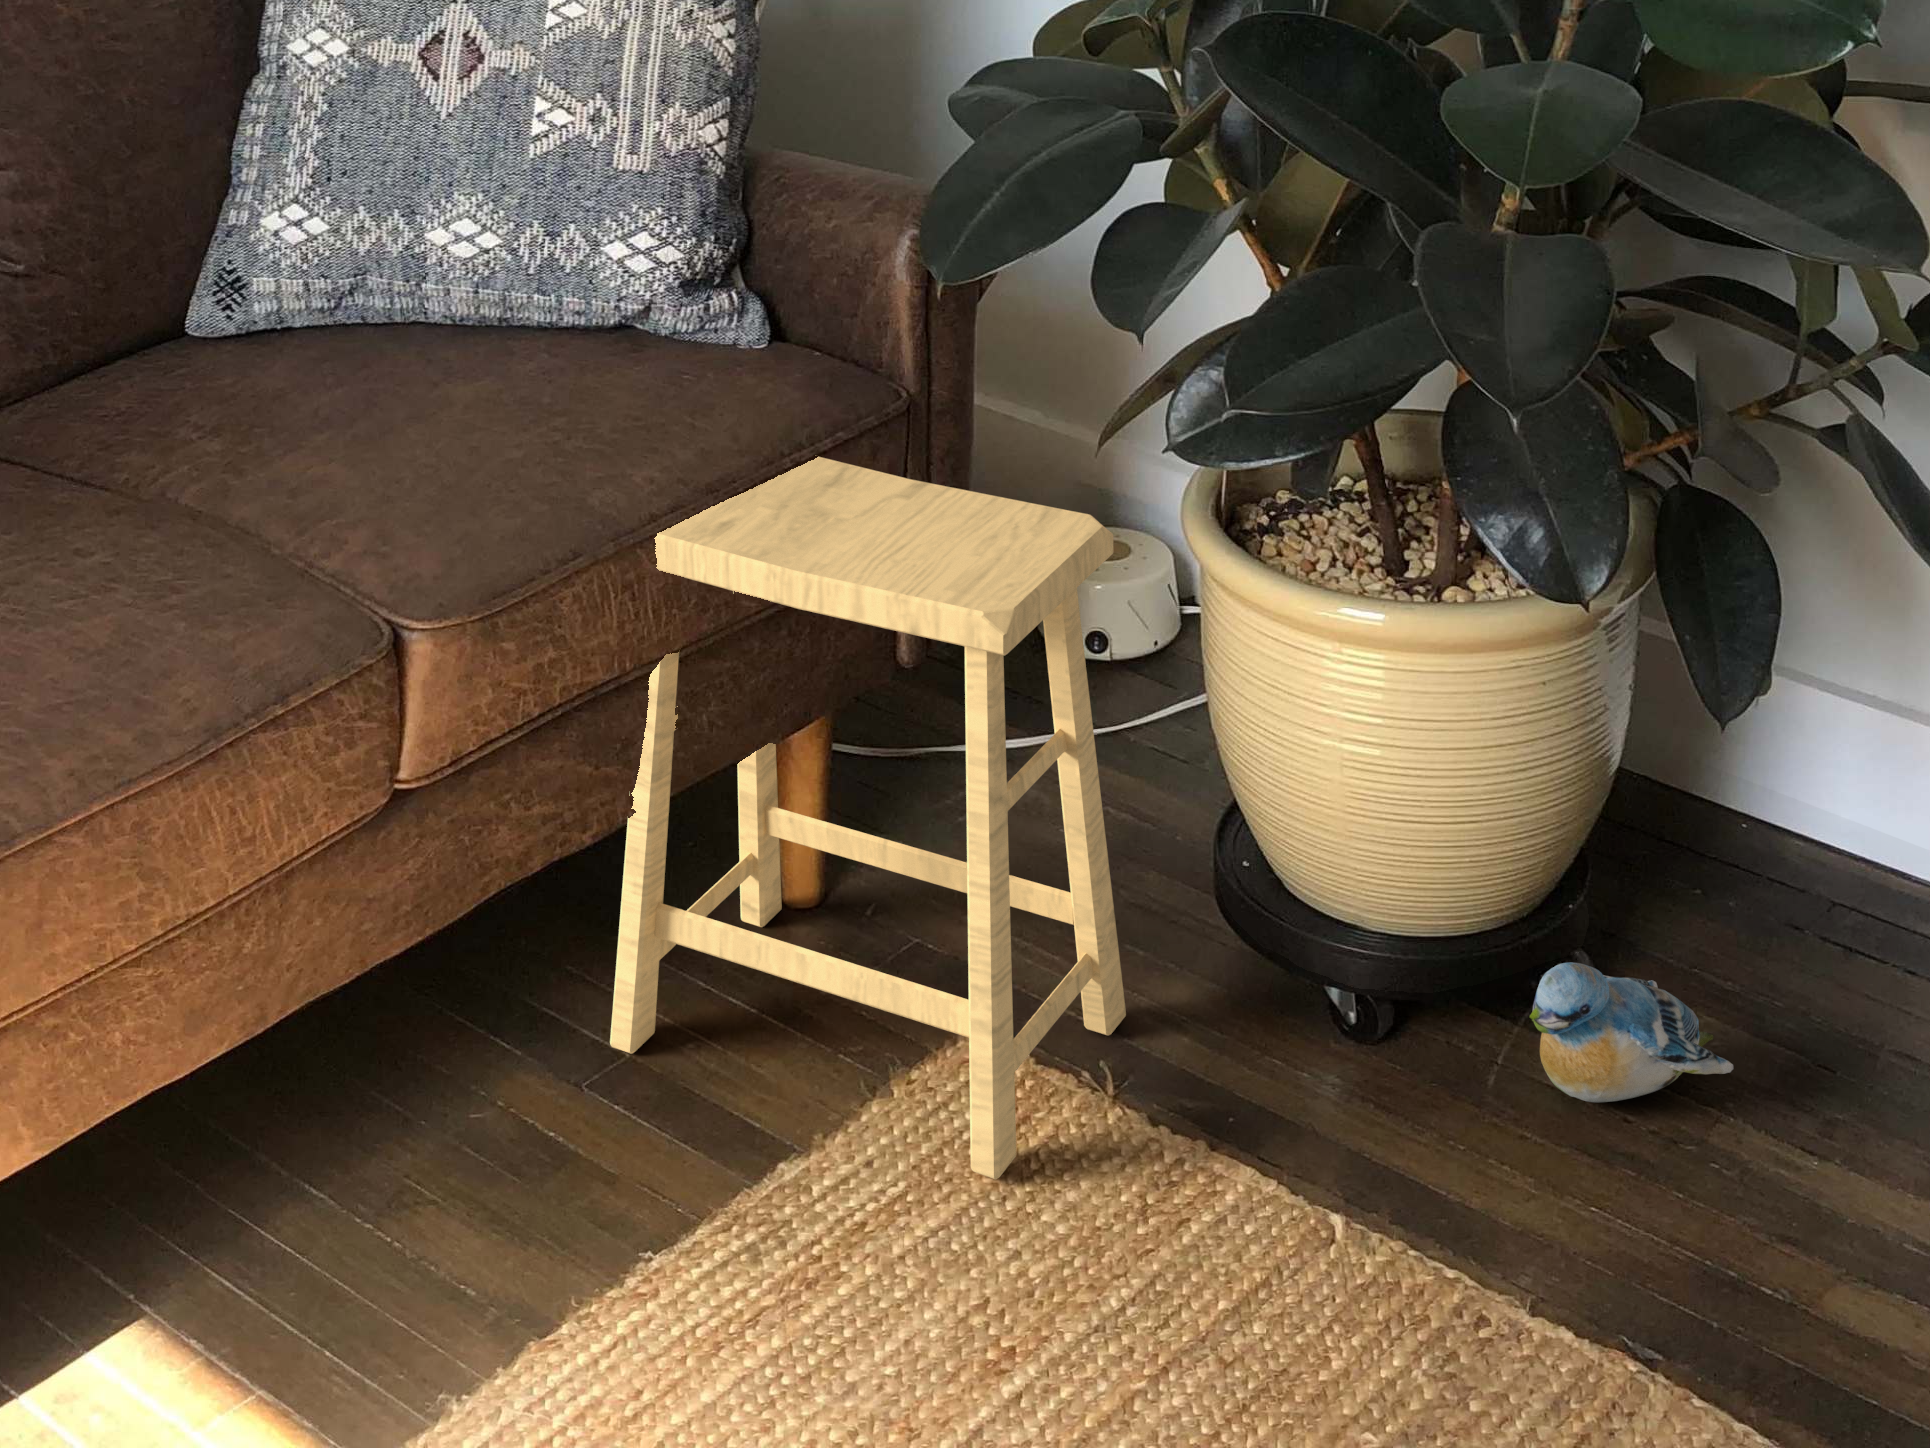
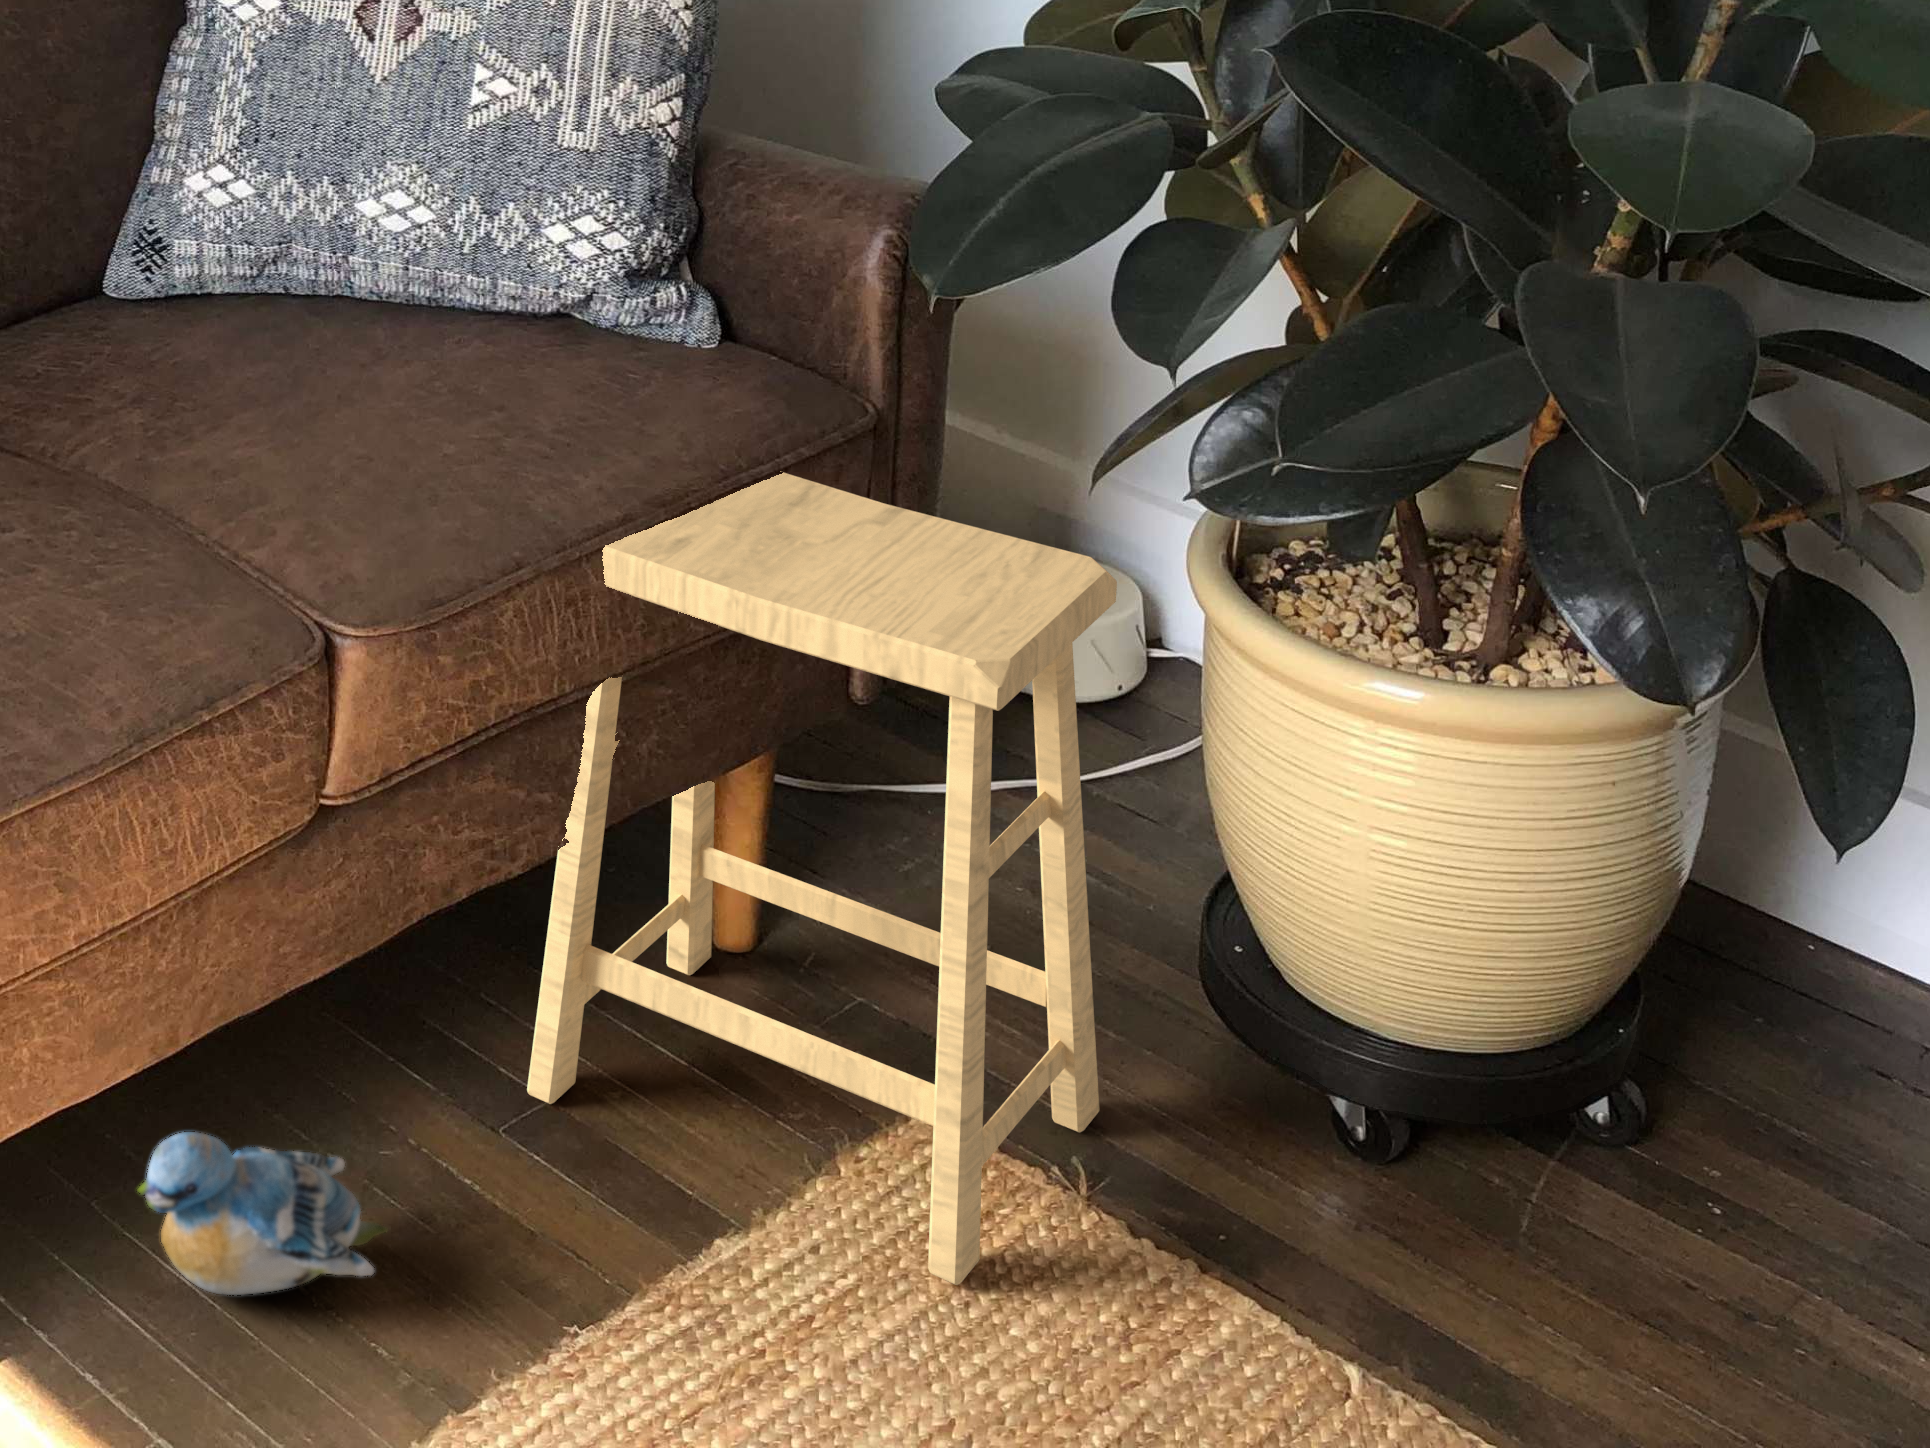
plush toy: present [1530,962,1733,1102] -> present [138,1132,387,1295]

